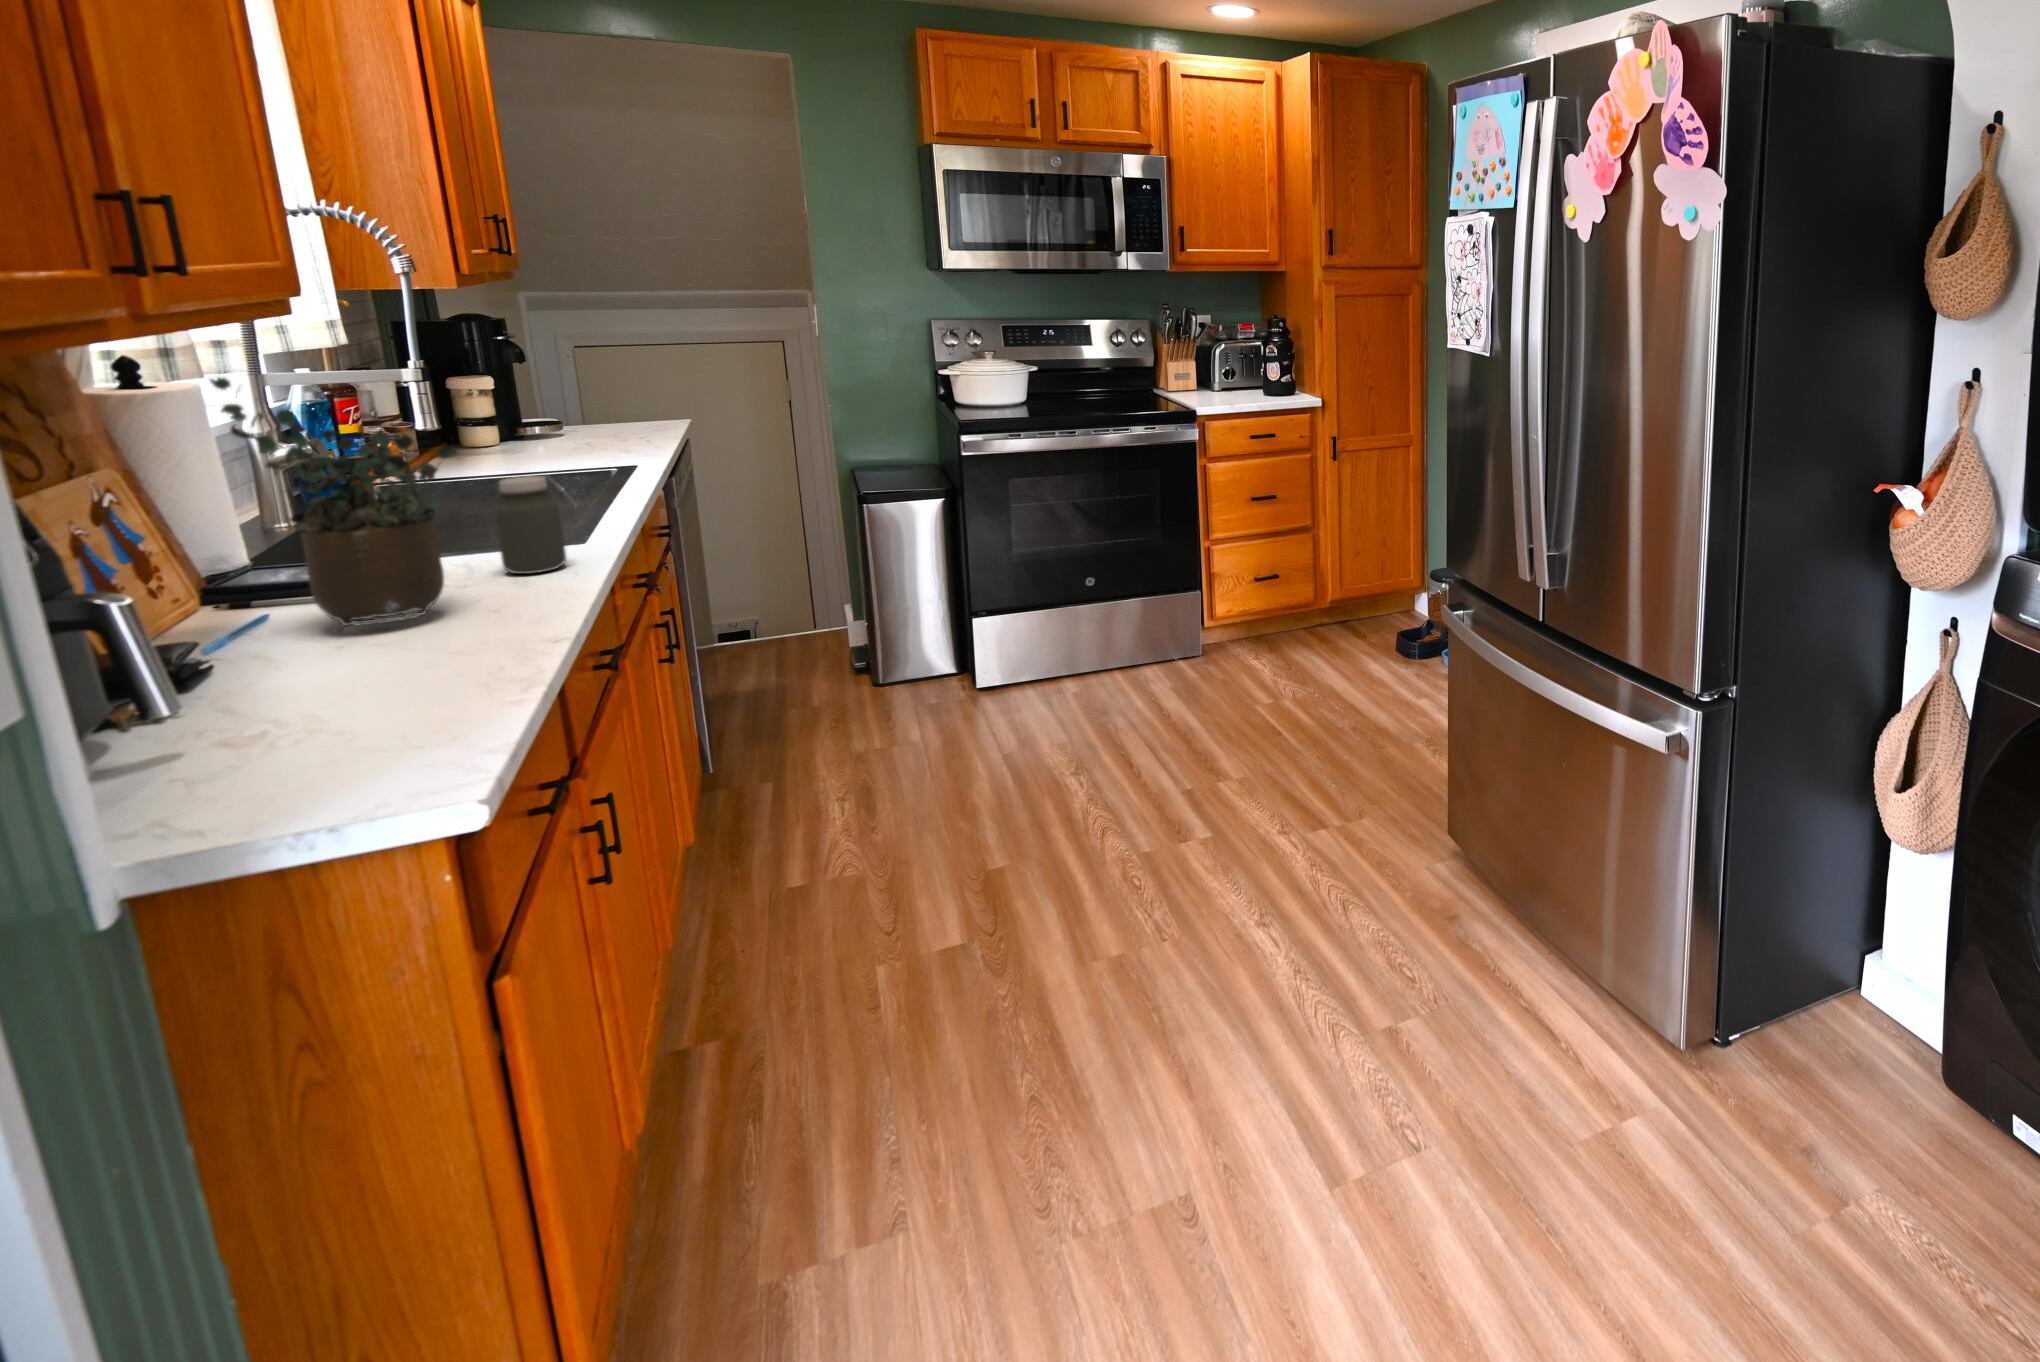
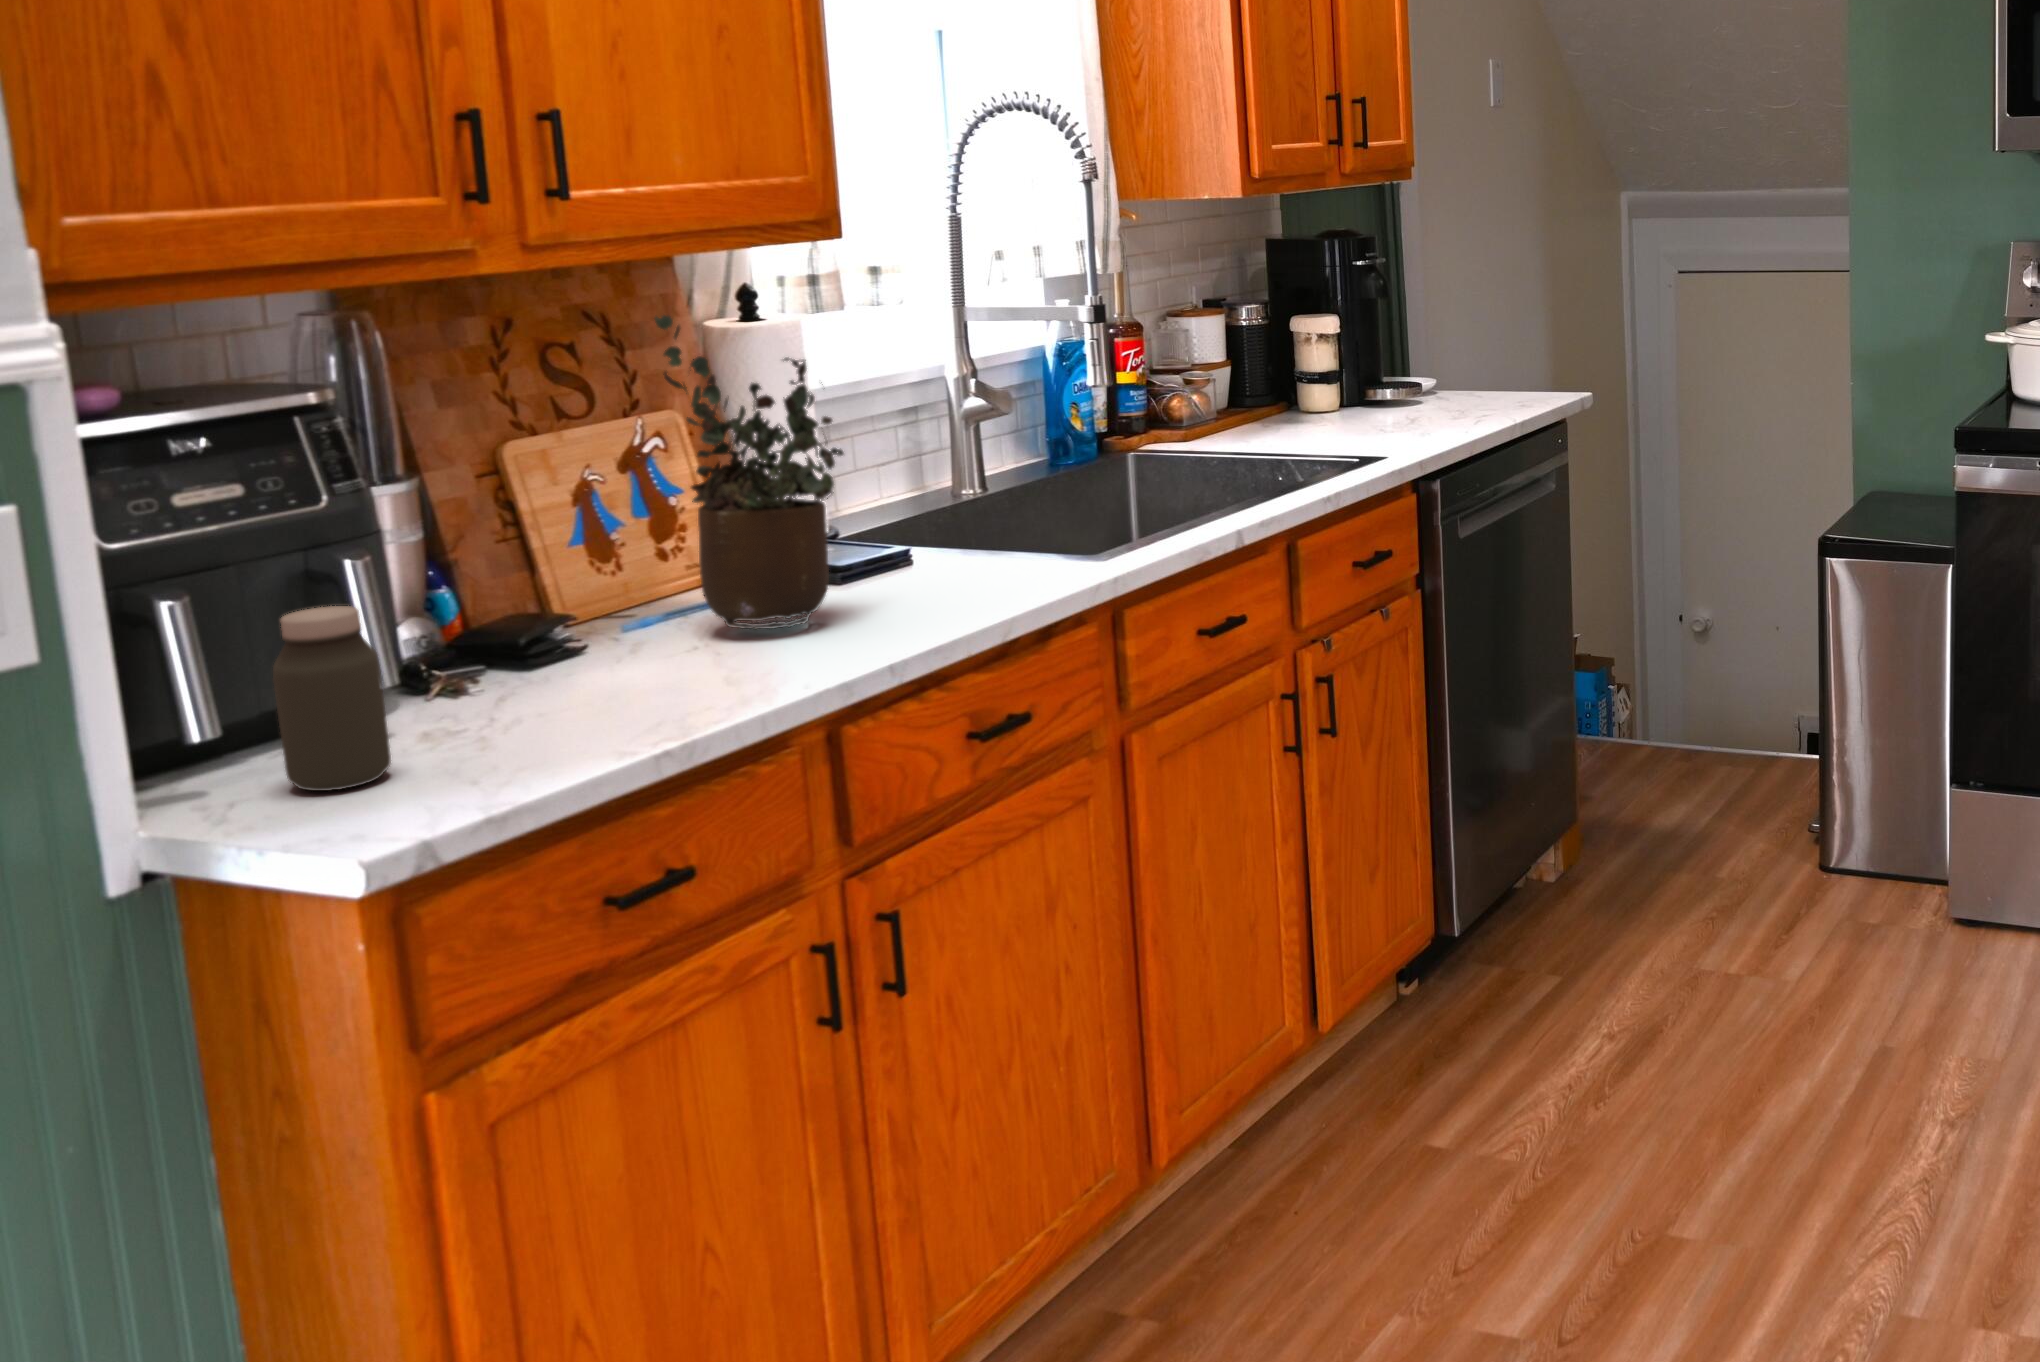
jar: present [494,476,566,574] -> present [273,606,391,791]

